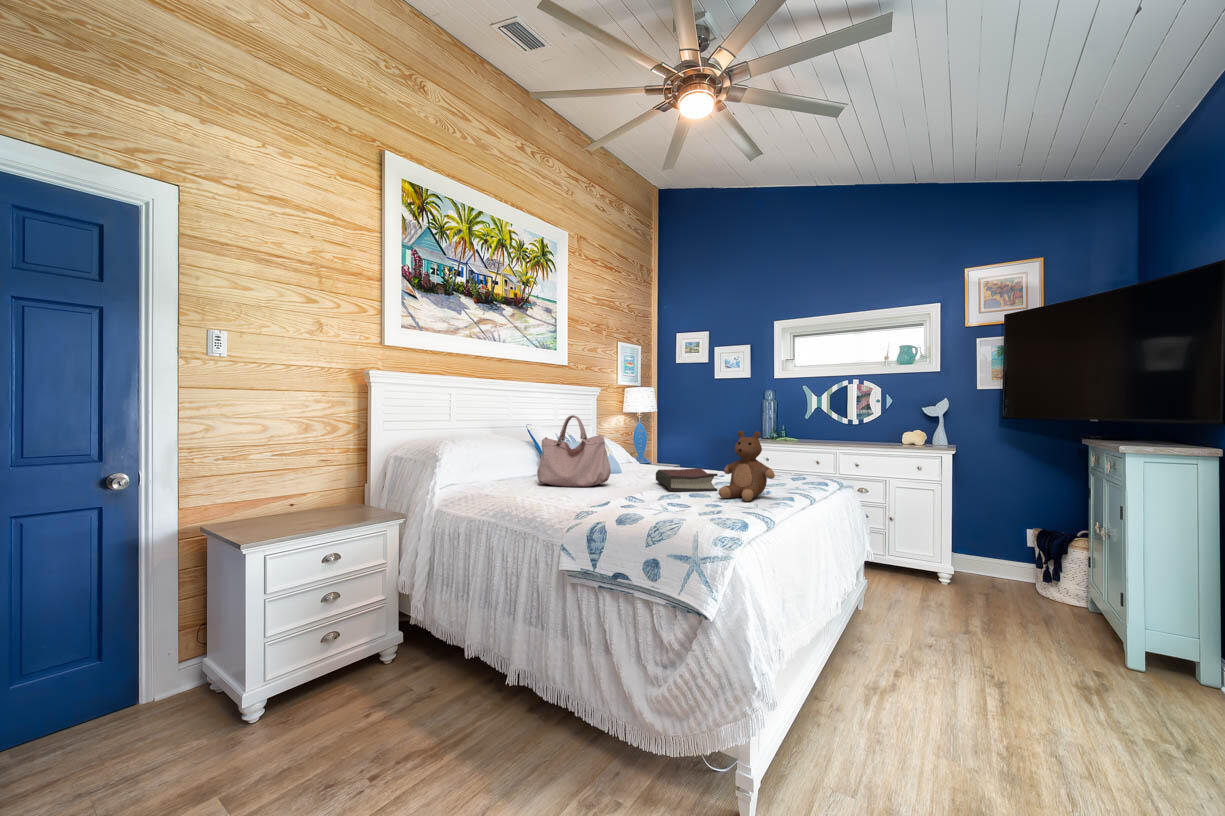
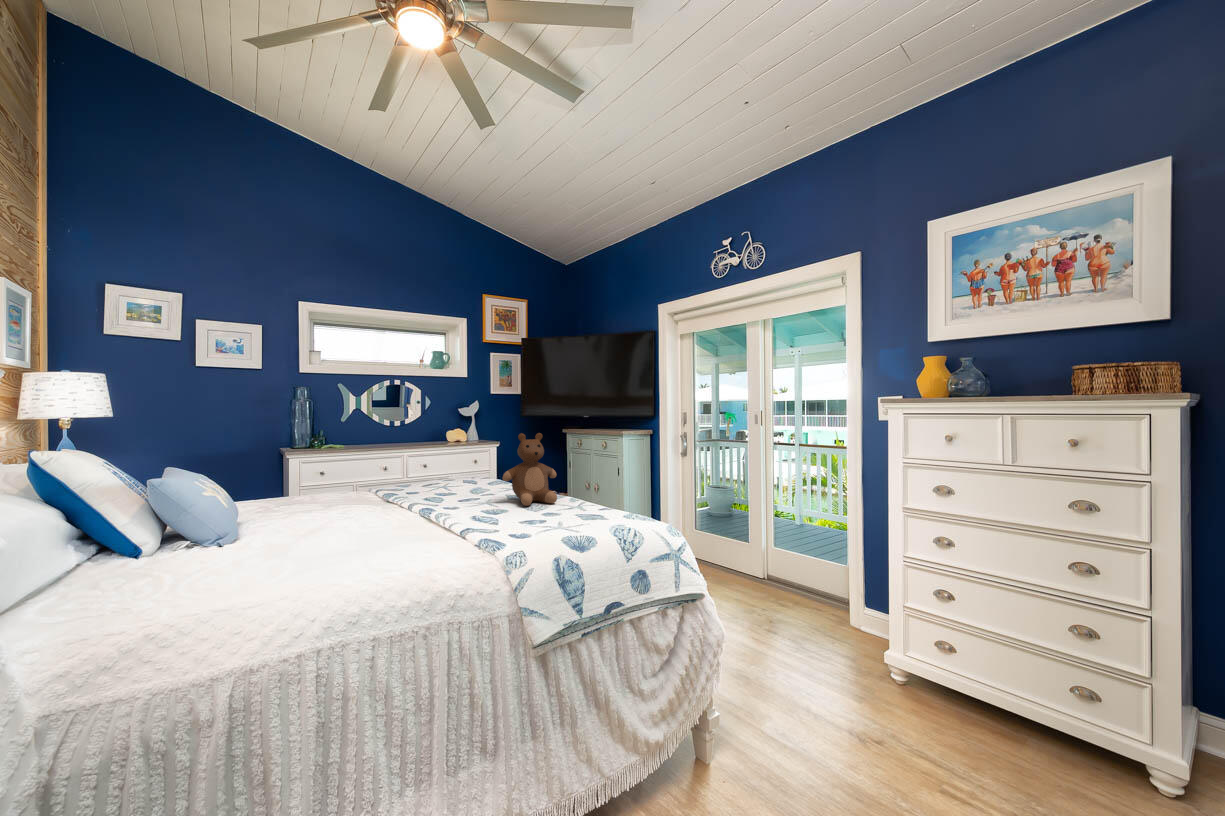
handbag: present [537,415,611,487] -> none [205,424,353,556]
hardback book: present [656,468,718,491] -> none [384,483,482,514]

